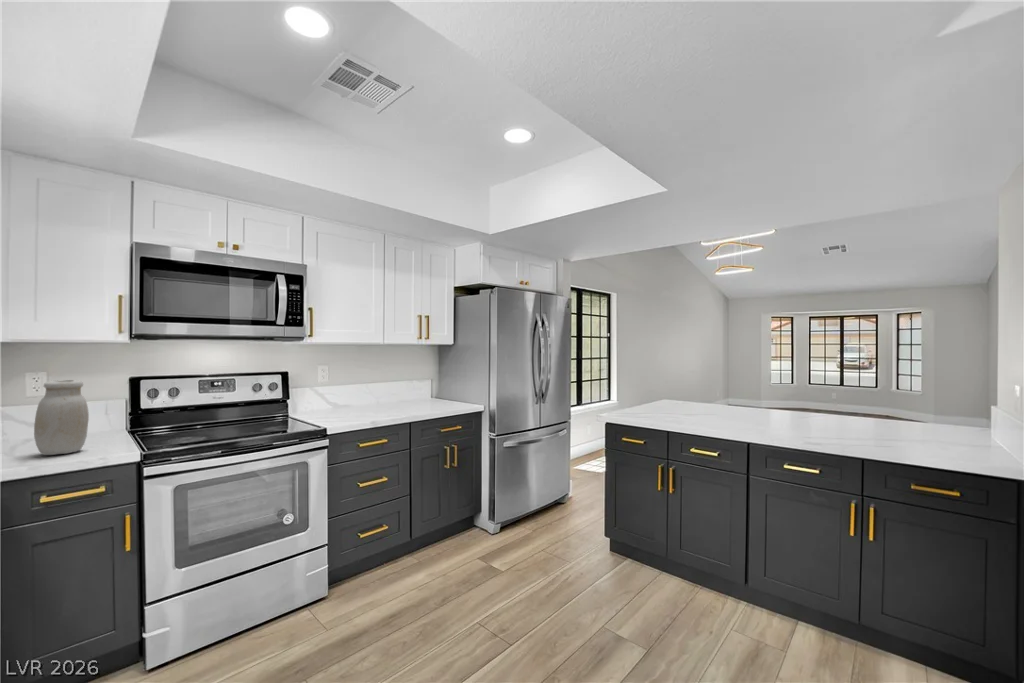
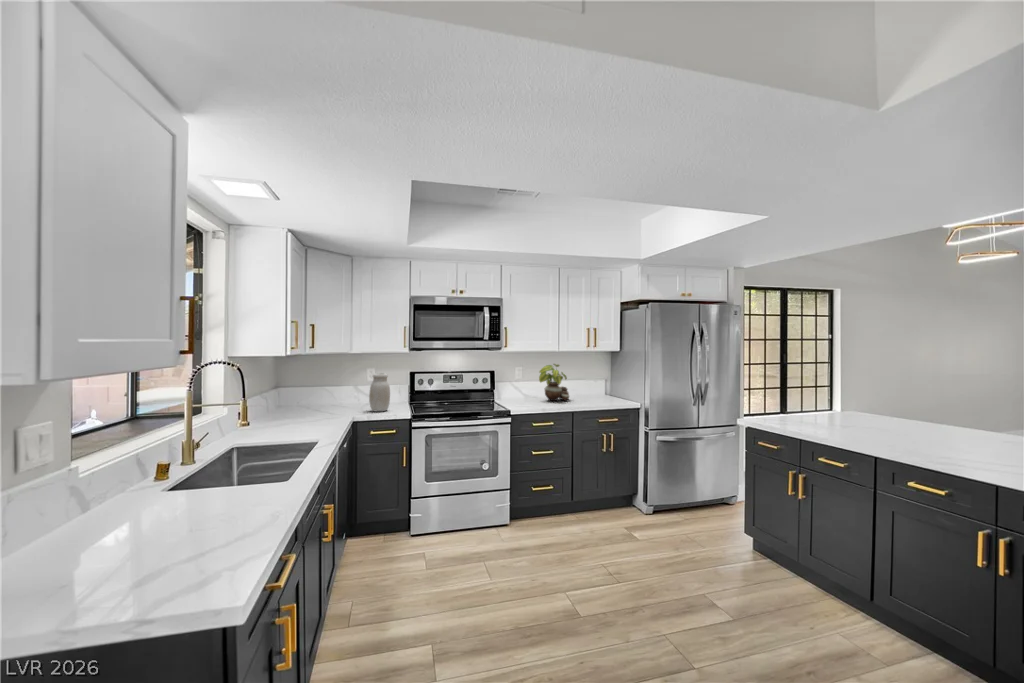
potted plant: none [355,360,397,410] -> present [539,364,569,401]

